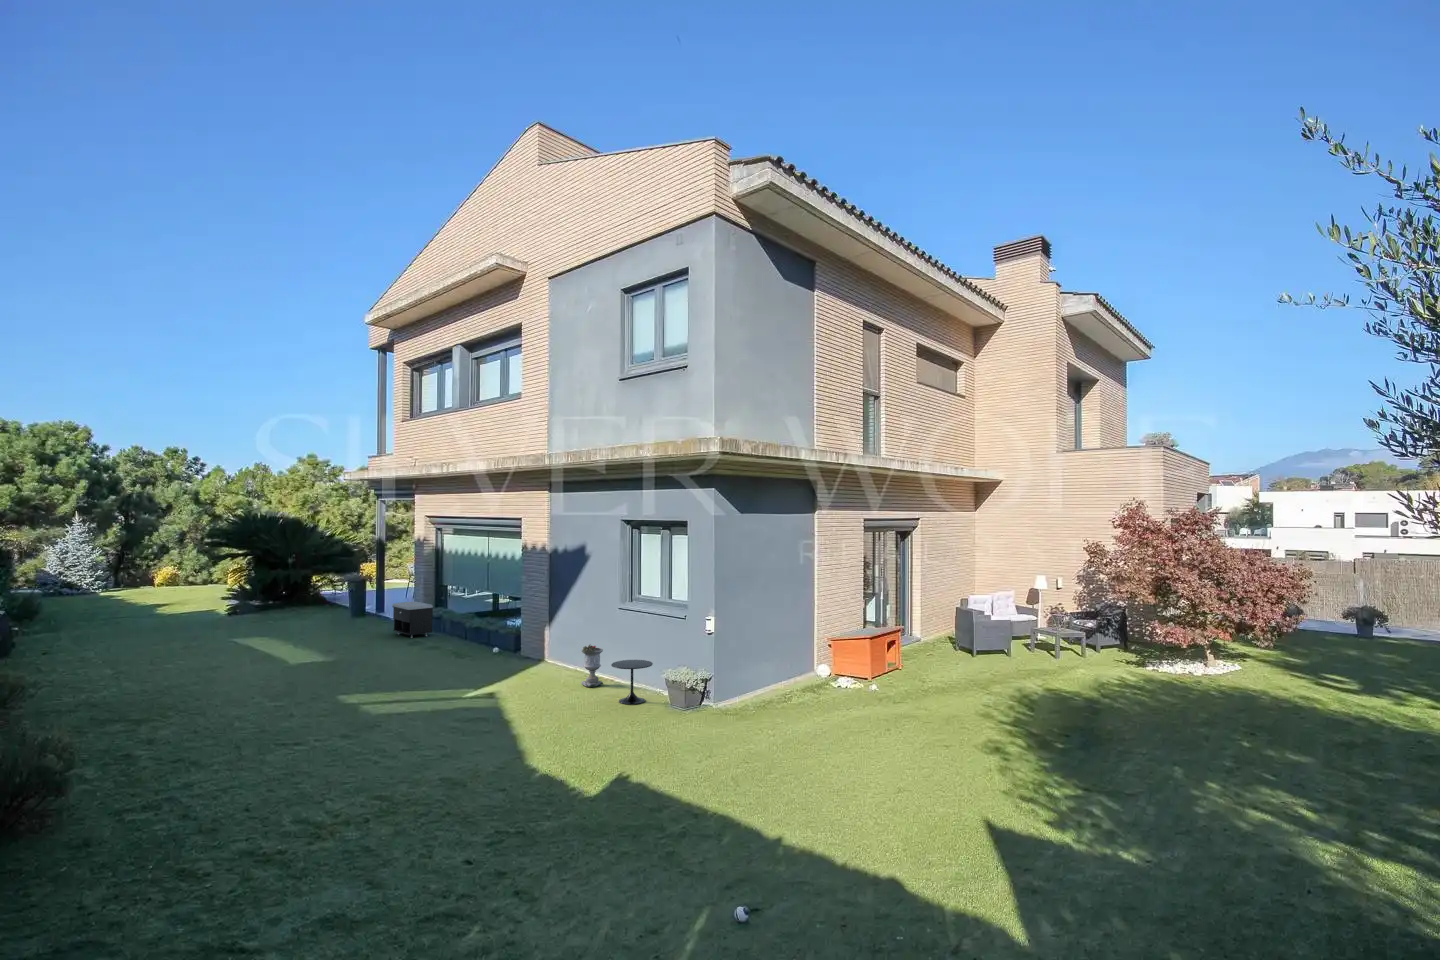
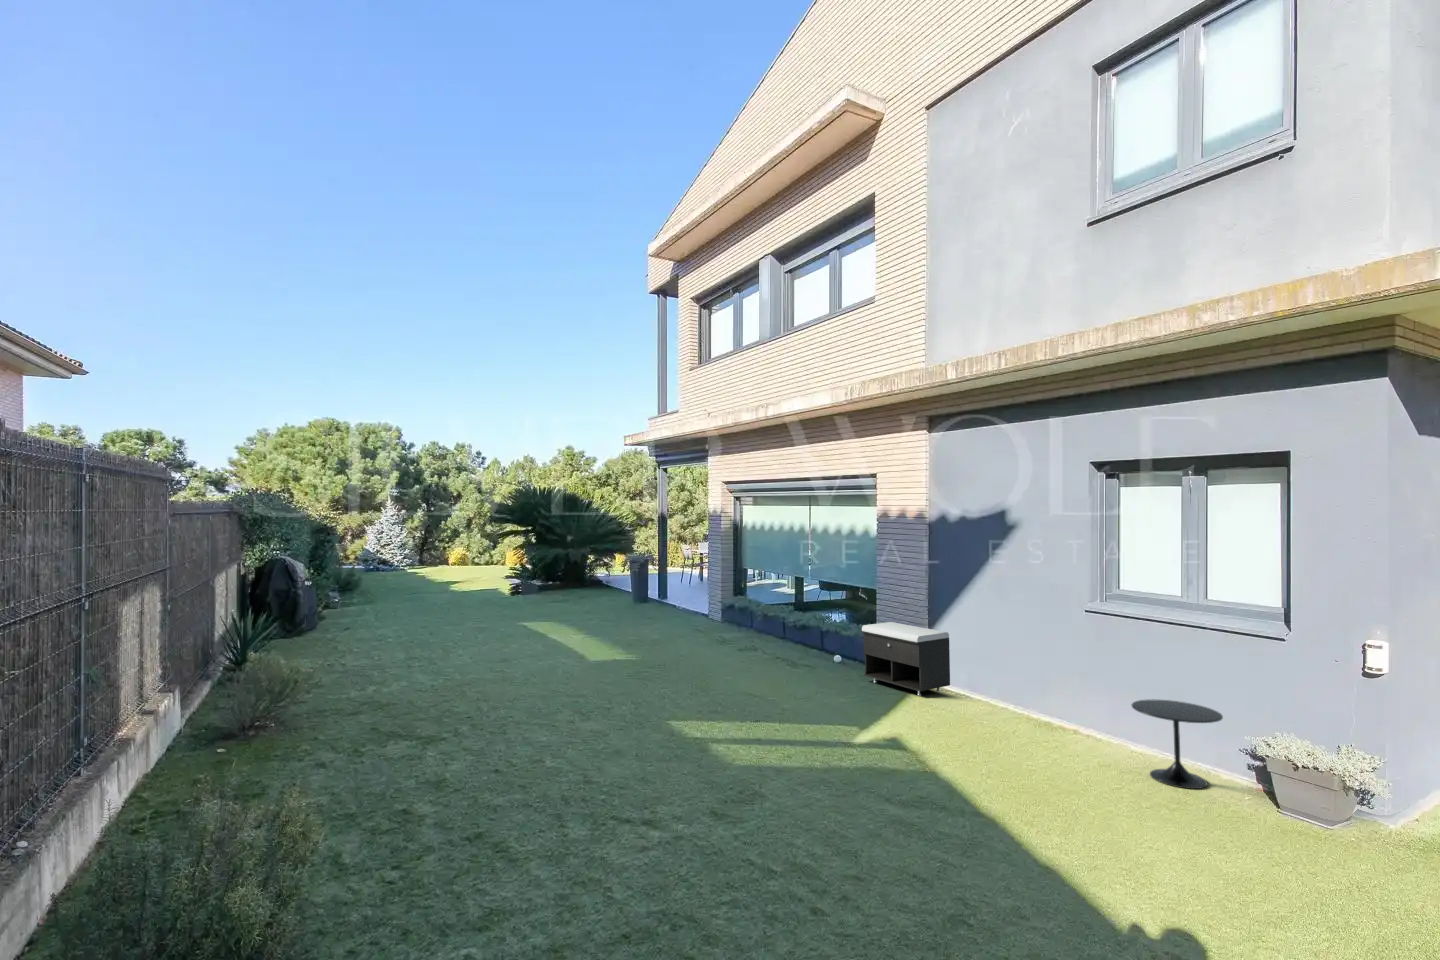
storage bench: present [392,601,433,638] -> present [862,622,950,696]
planter: present [581,645,603,687] -> none [1031,663,1072,736]

